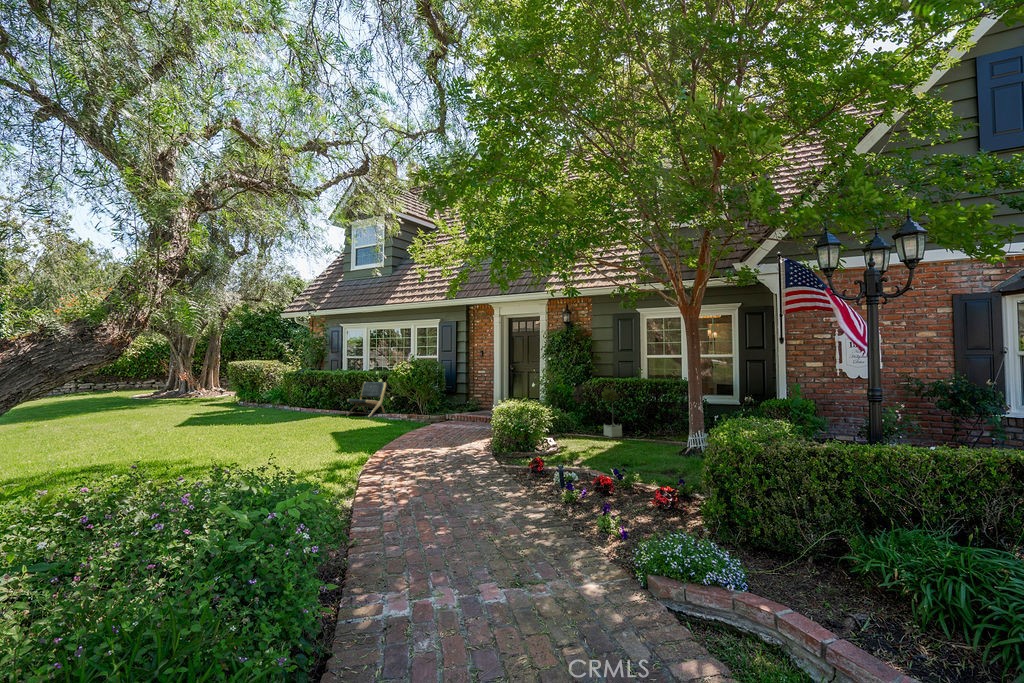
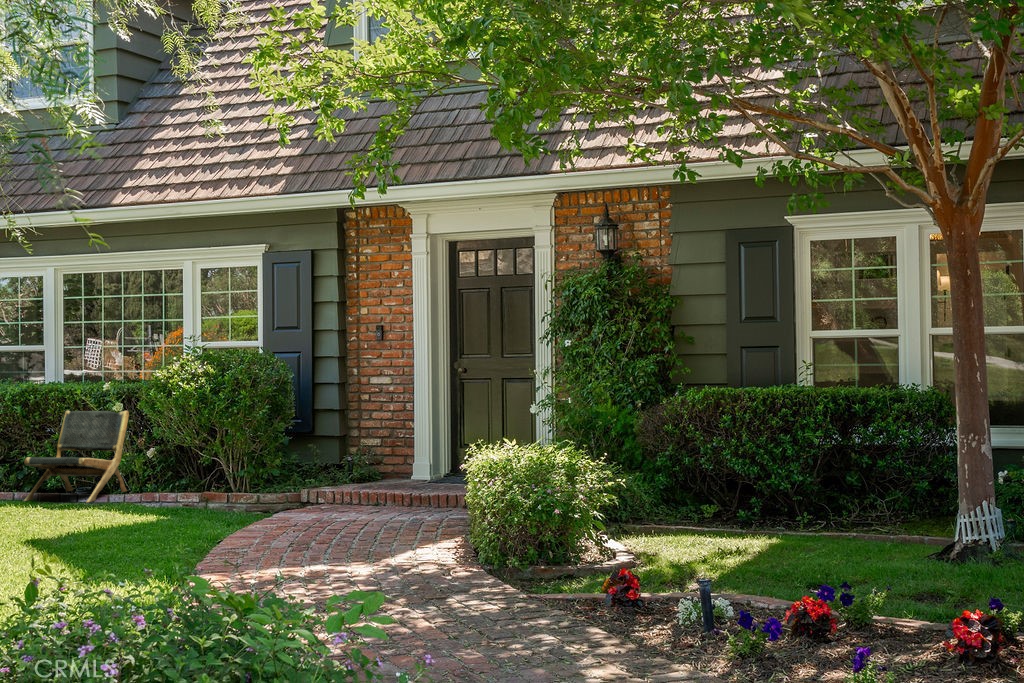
potted tree: present [602,388,622,437] -> none [718,408,771,528]

